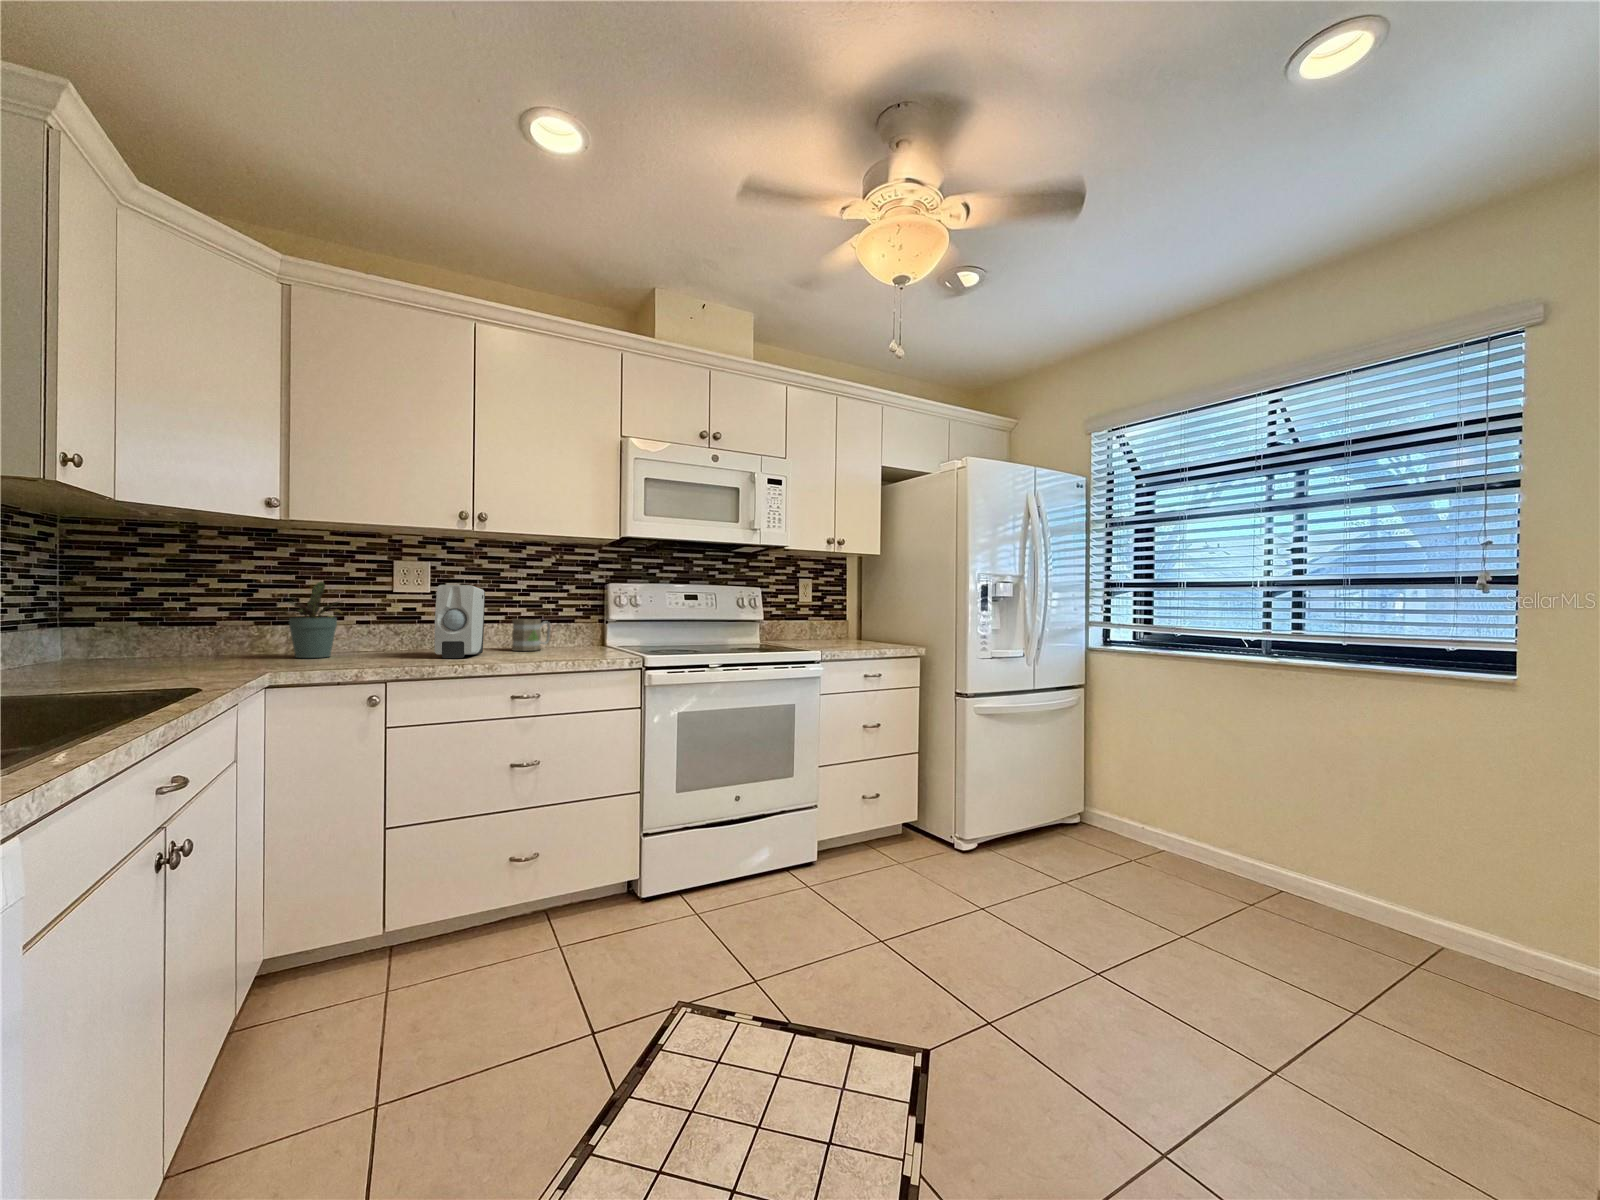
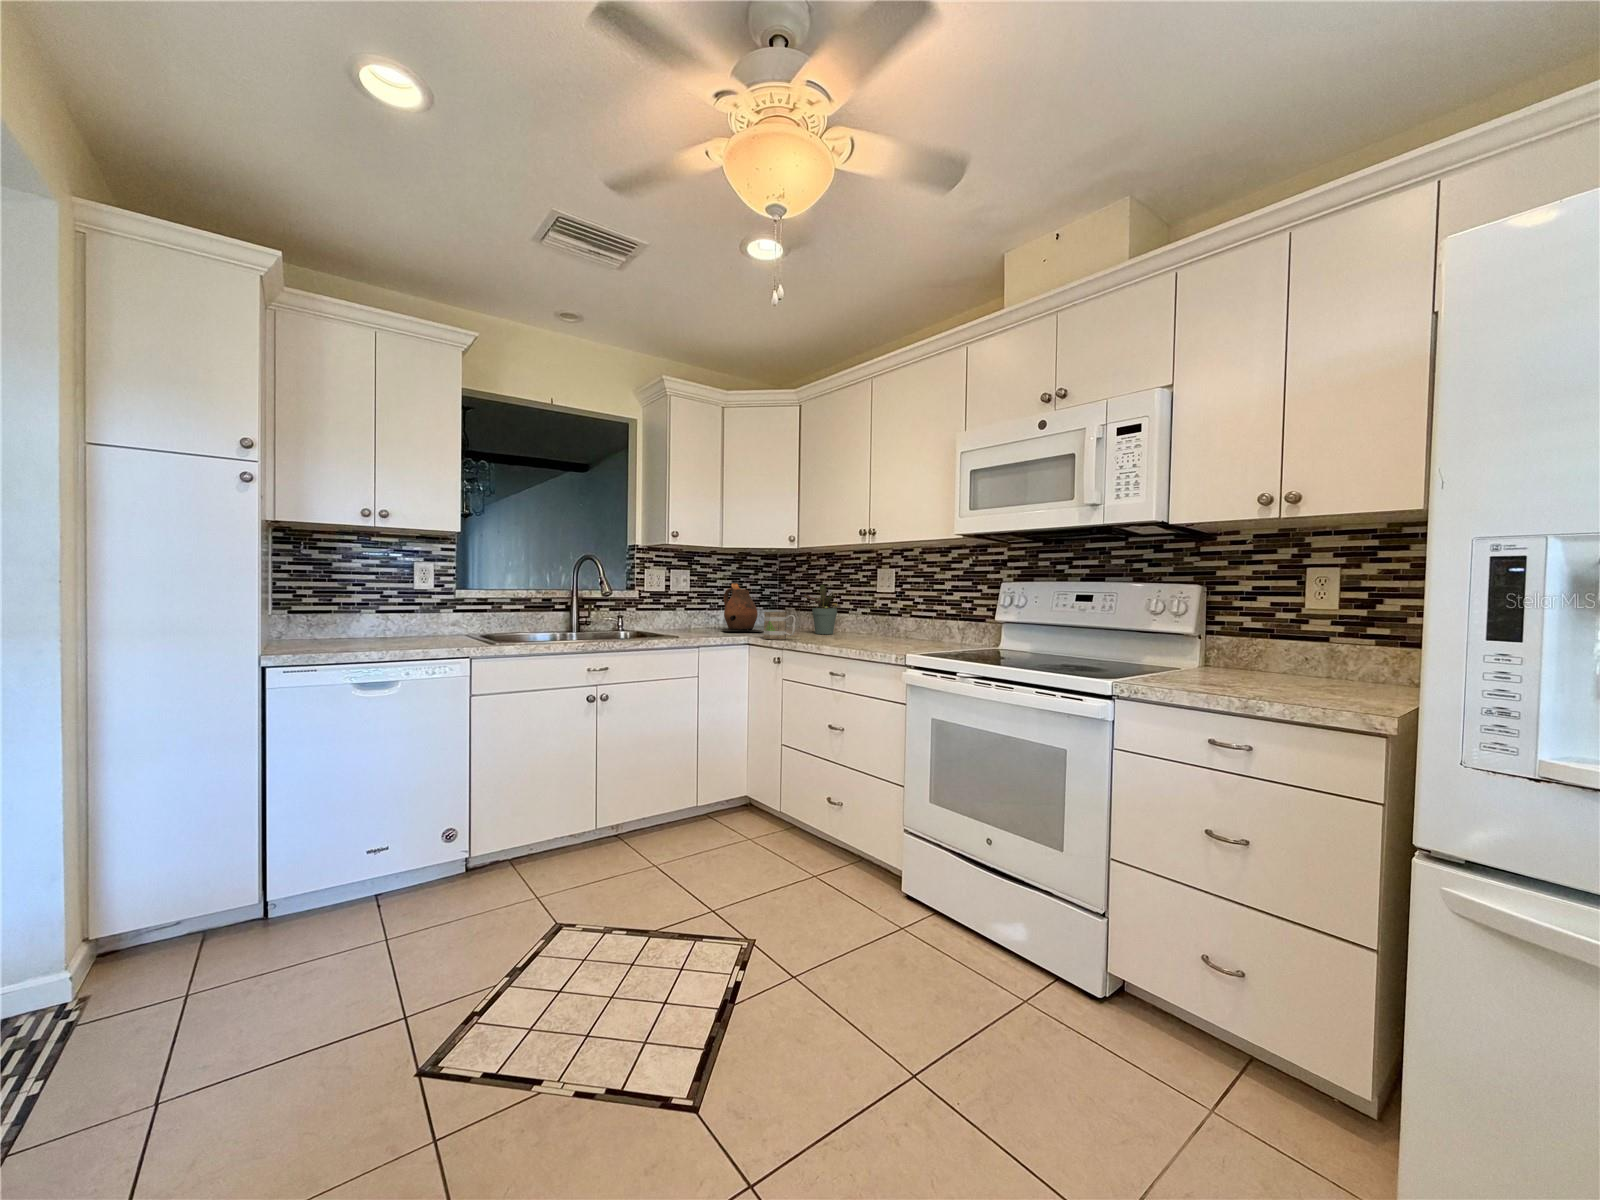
ceramic pitcher: none [90,578,216,675] -> present [722,583,764,633]
soap dispenser: present [434,585,485,658] -> none [846,585,892,641]
mug: present [512,619,550,651] -> present [764,612,796,640]

